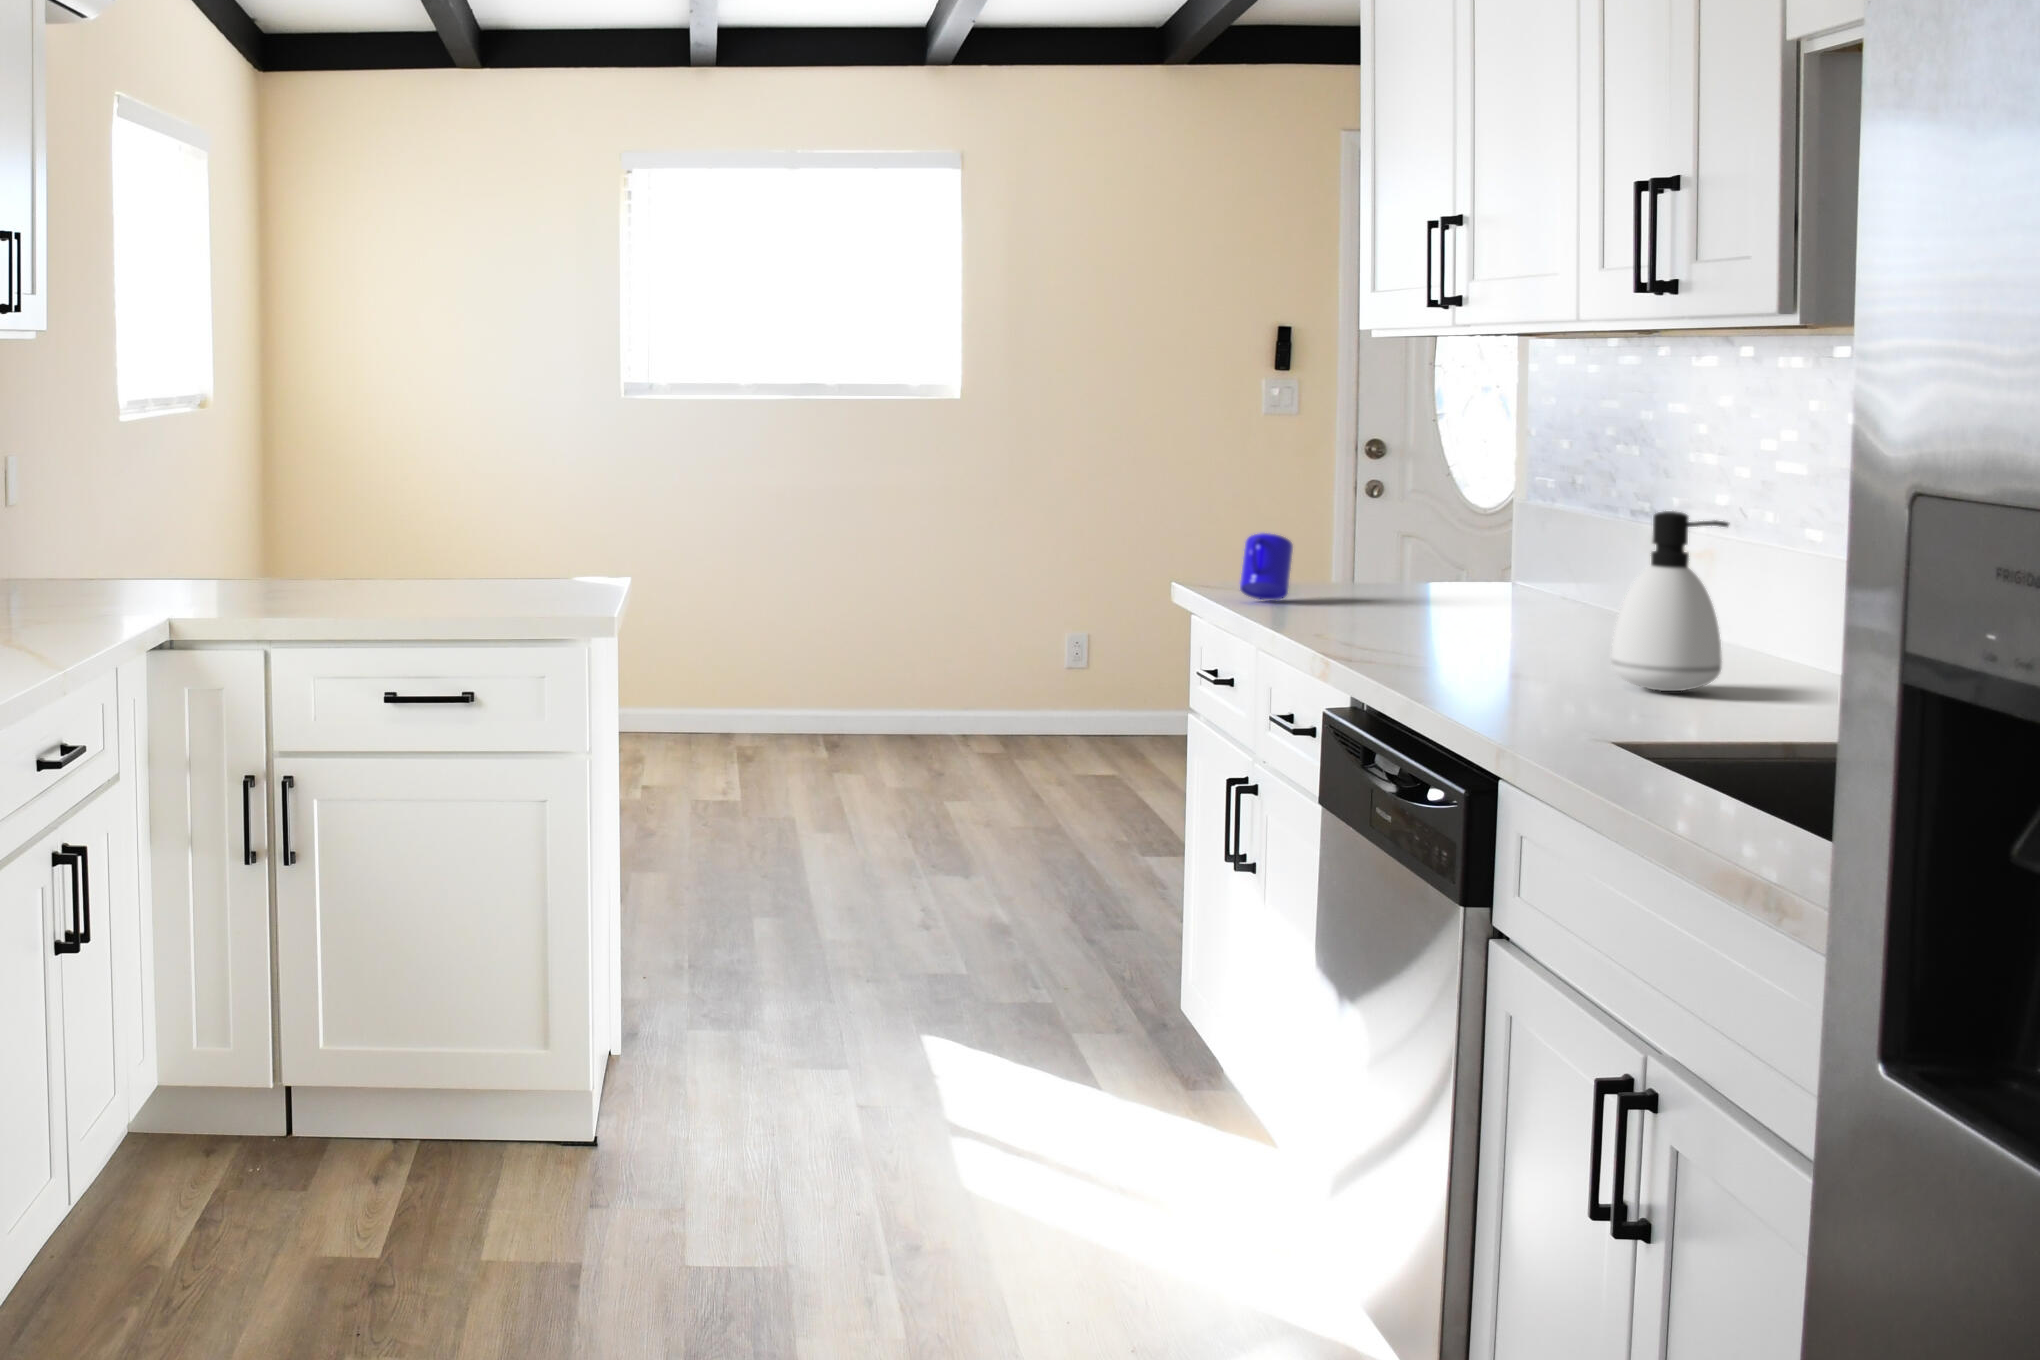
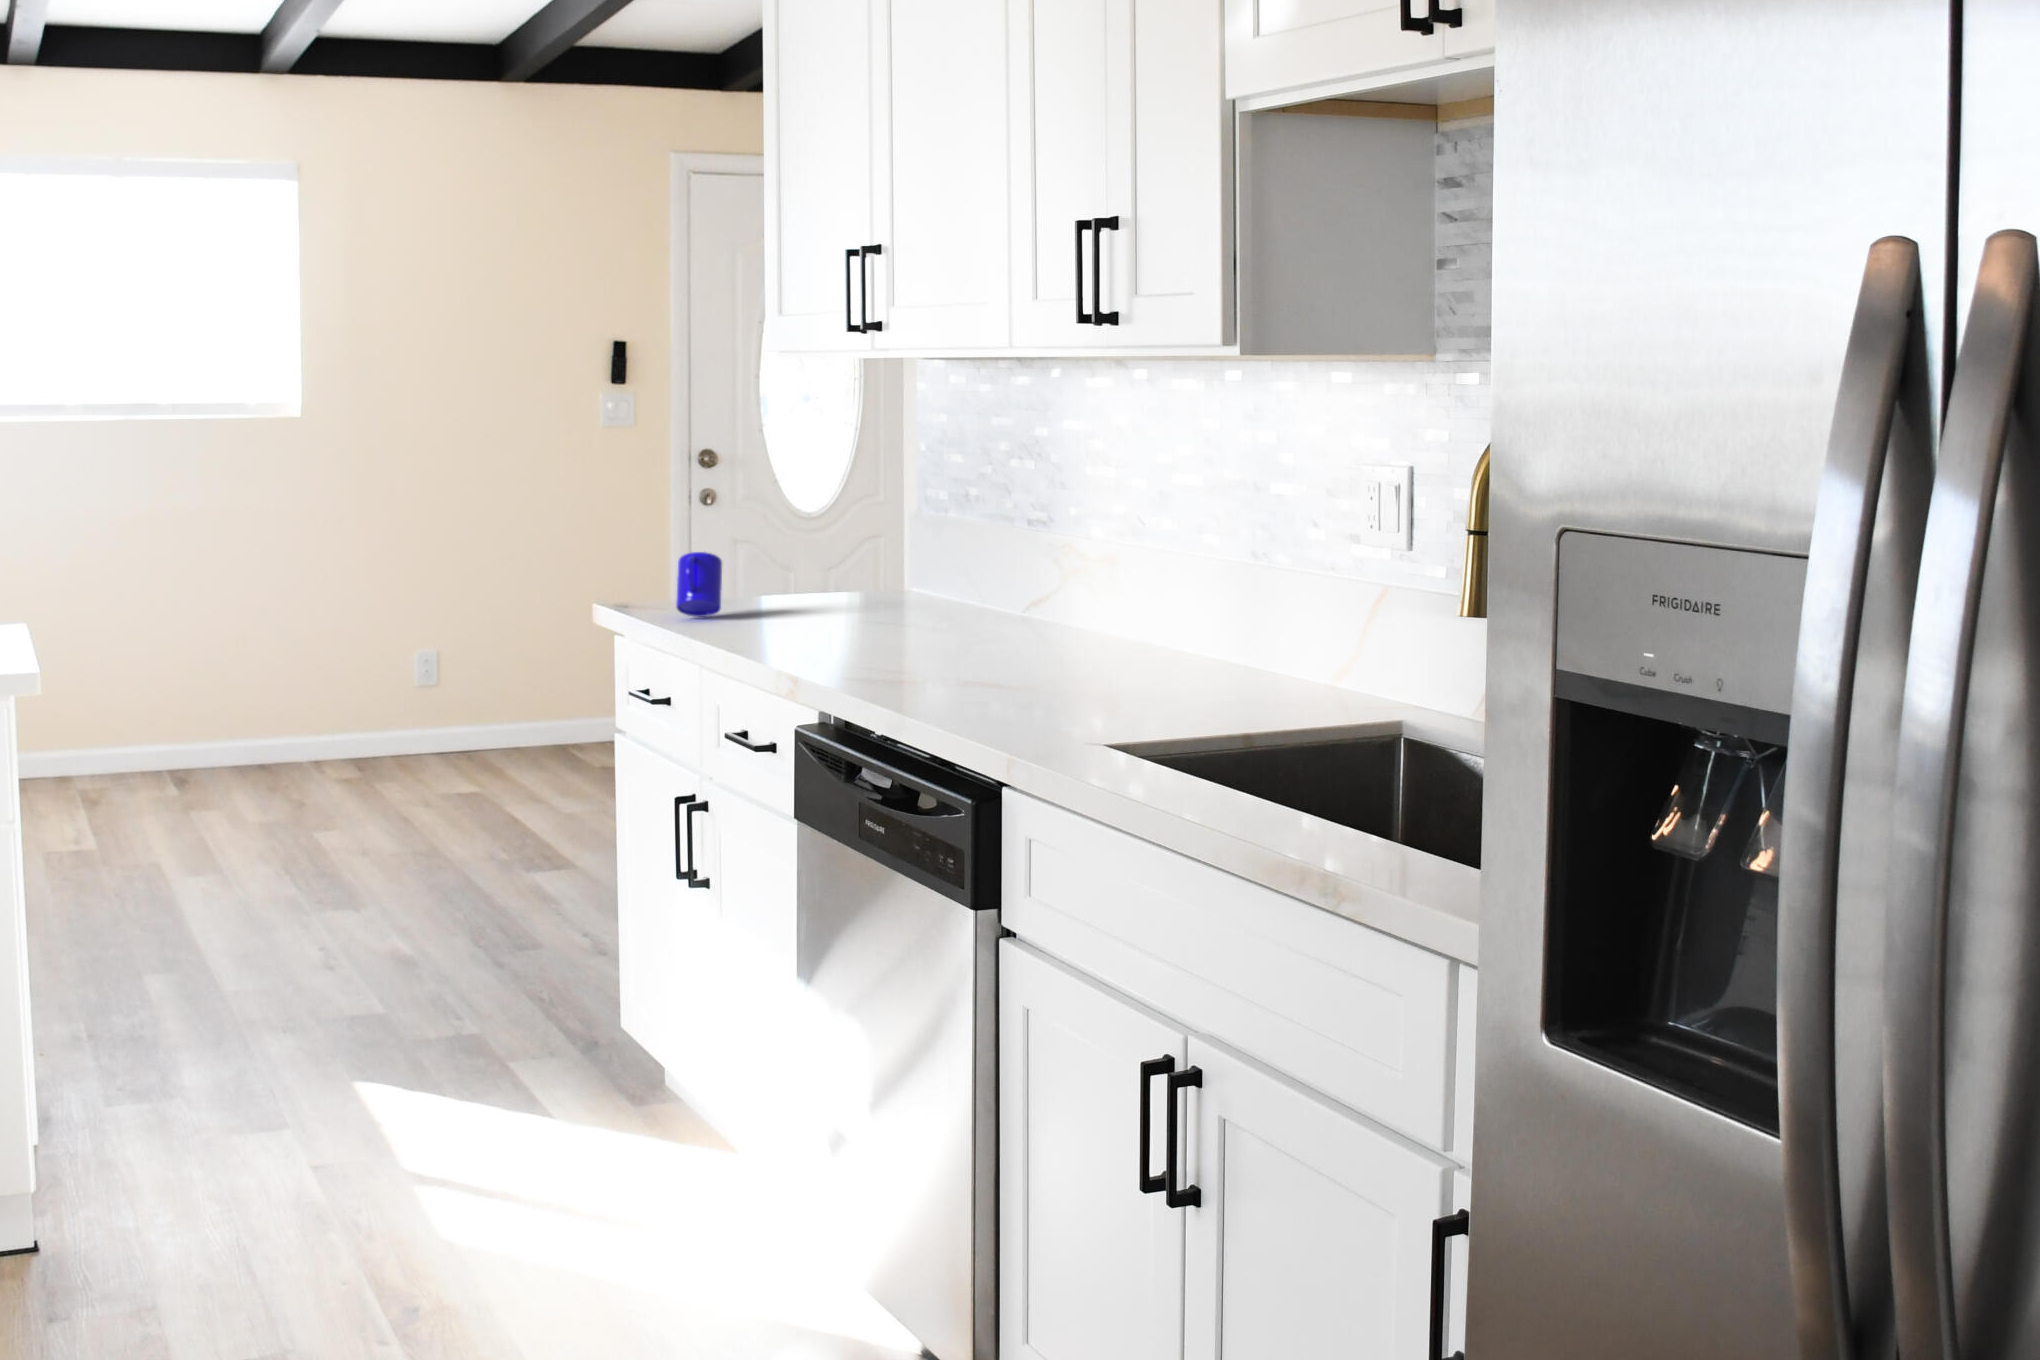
soap dispenser: present [1611,511,1729,691] -> none [1048,525,1137,685]

